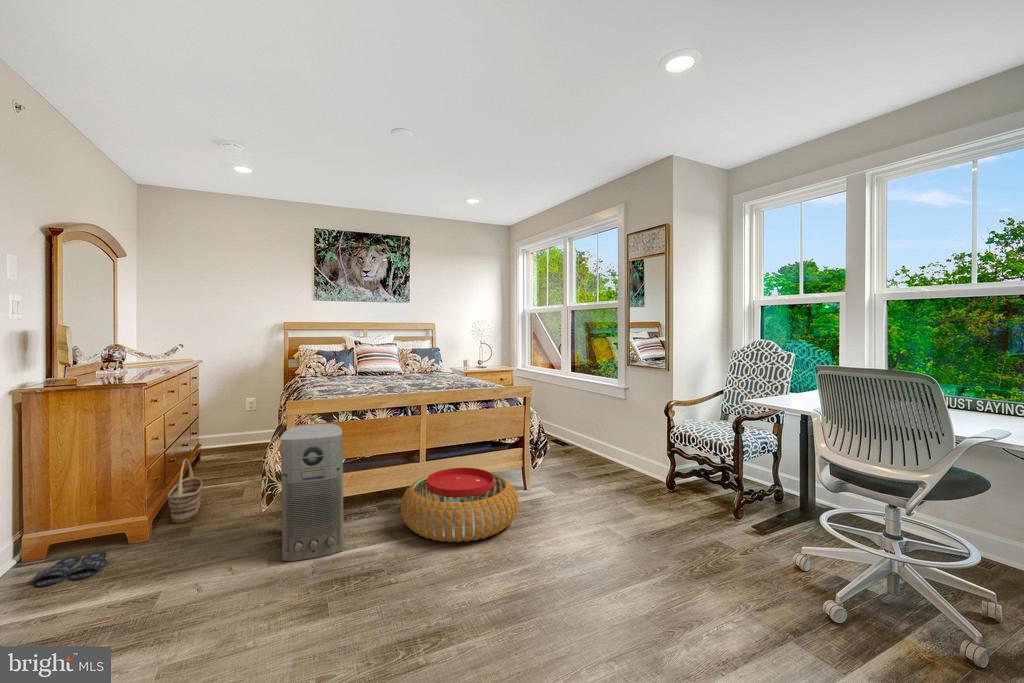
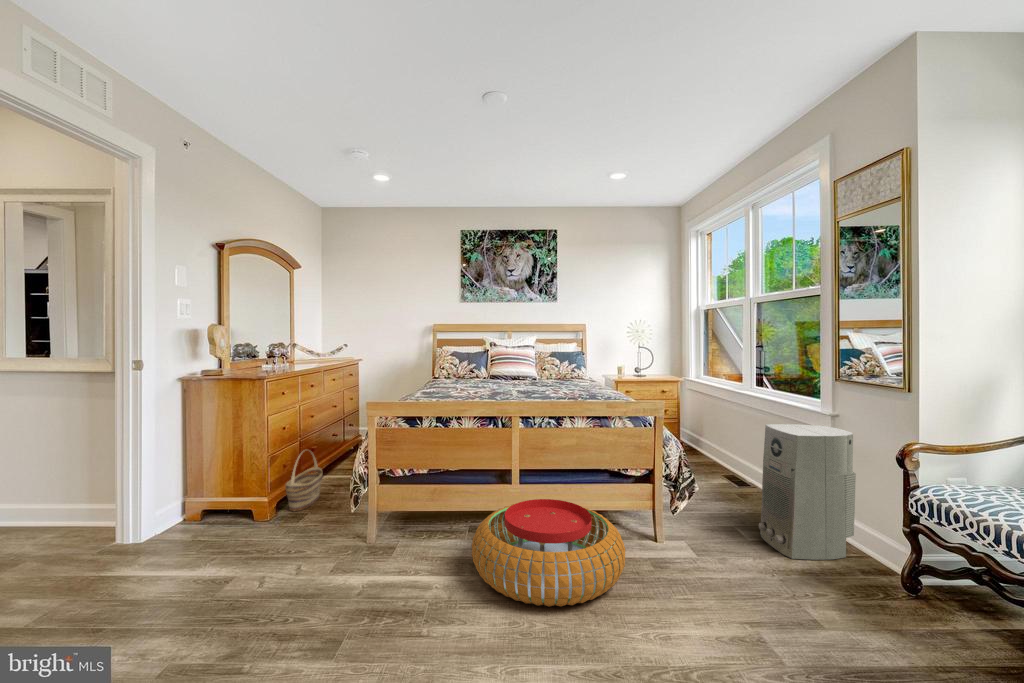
air purifier: present [281,424,343,561] -> present [759,424,856,560]
slippers: present [33,552,107,587] -> none [159,527,224,552]

